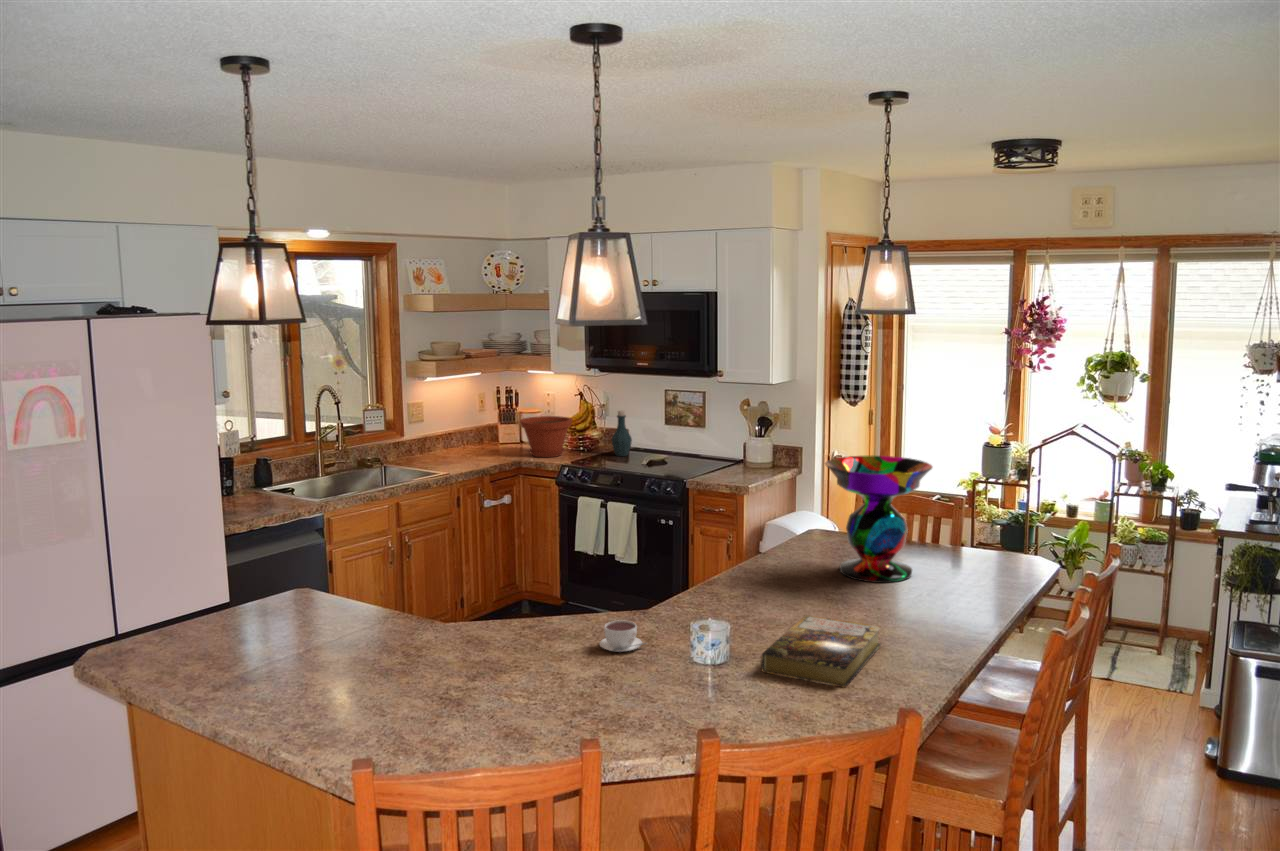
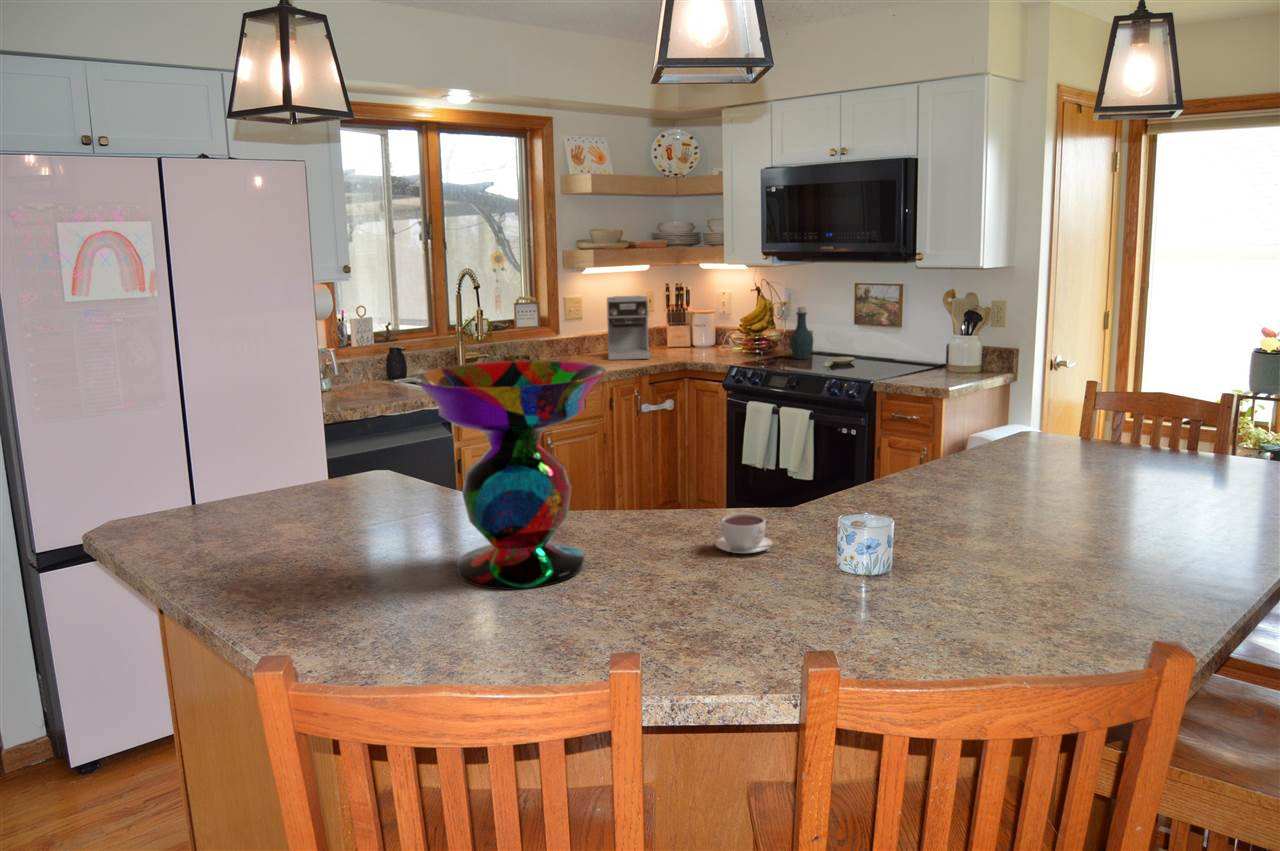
coffee maker: none [447,400,489,460] -> present [607,296,650,360]
plant pot: present [520,416,572,457] -> none [685,314,745,359]
decorative bowl: present [825,455,933,583] -> present [413,360,607,589]
book: present [761,615,881,688] -> none [935,519,1121,618]

